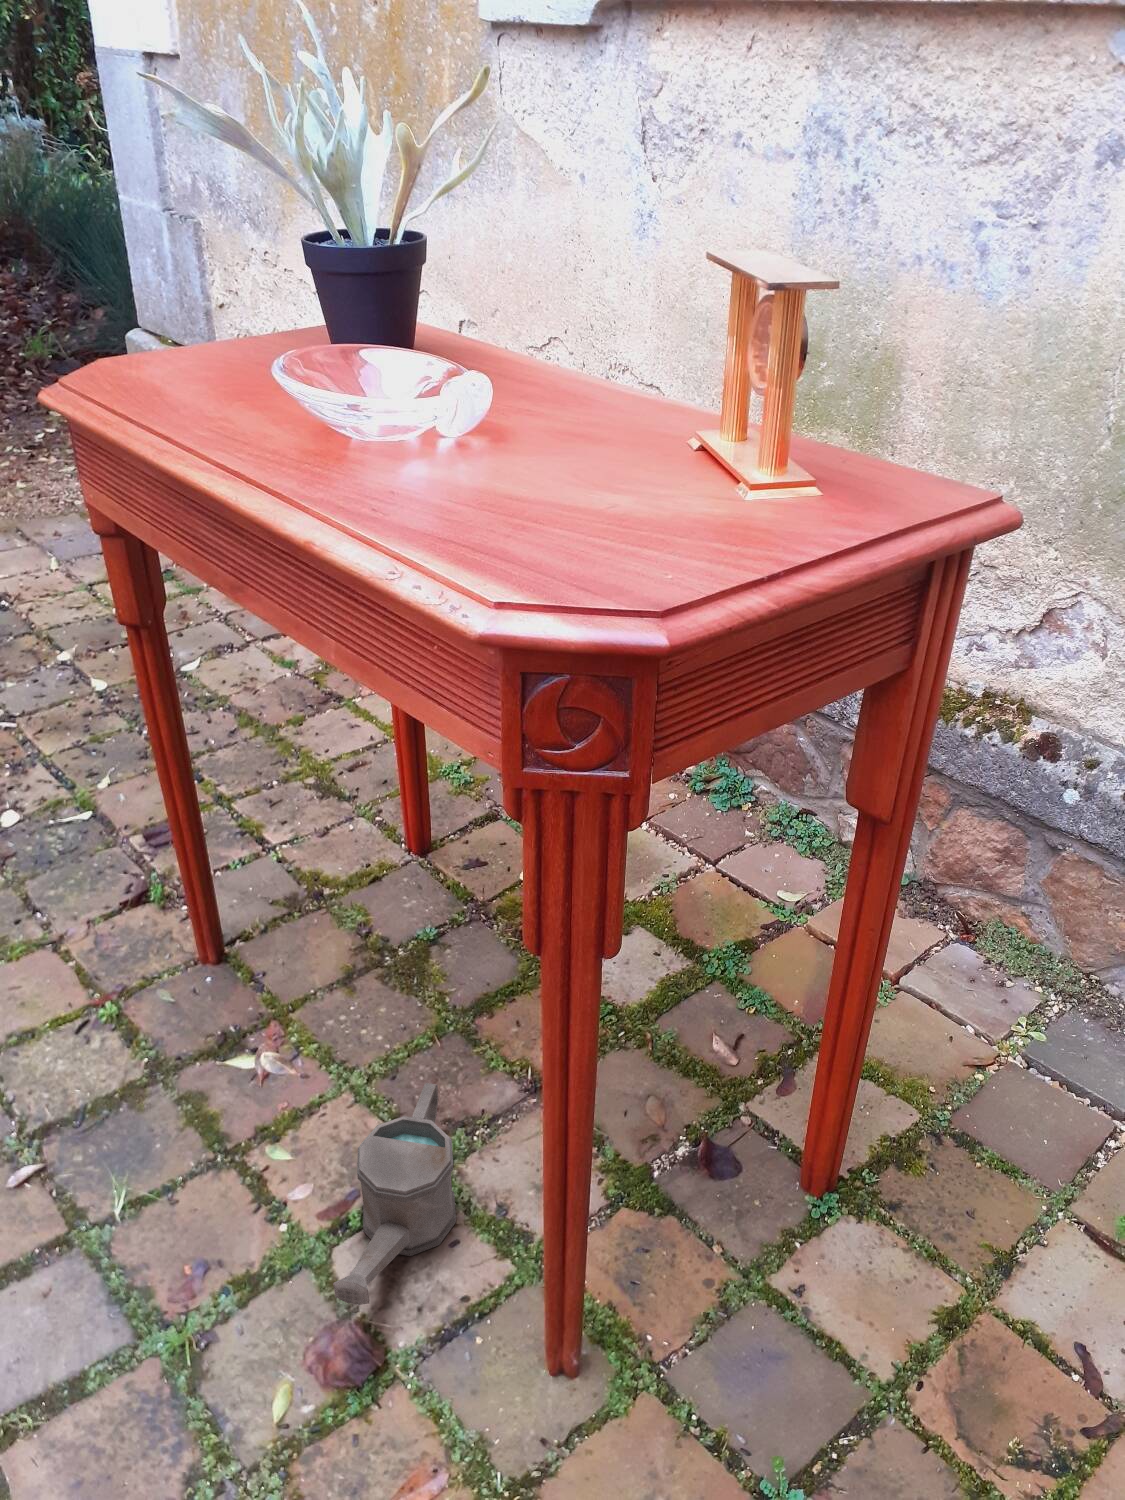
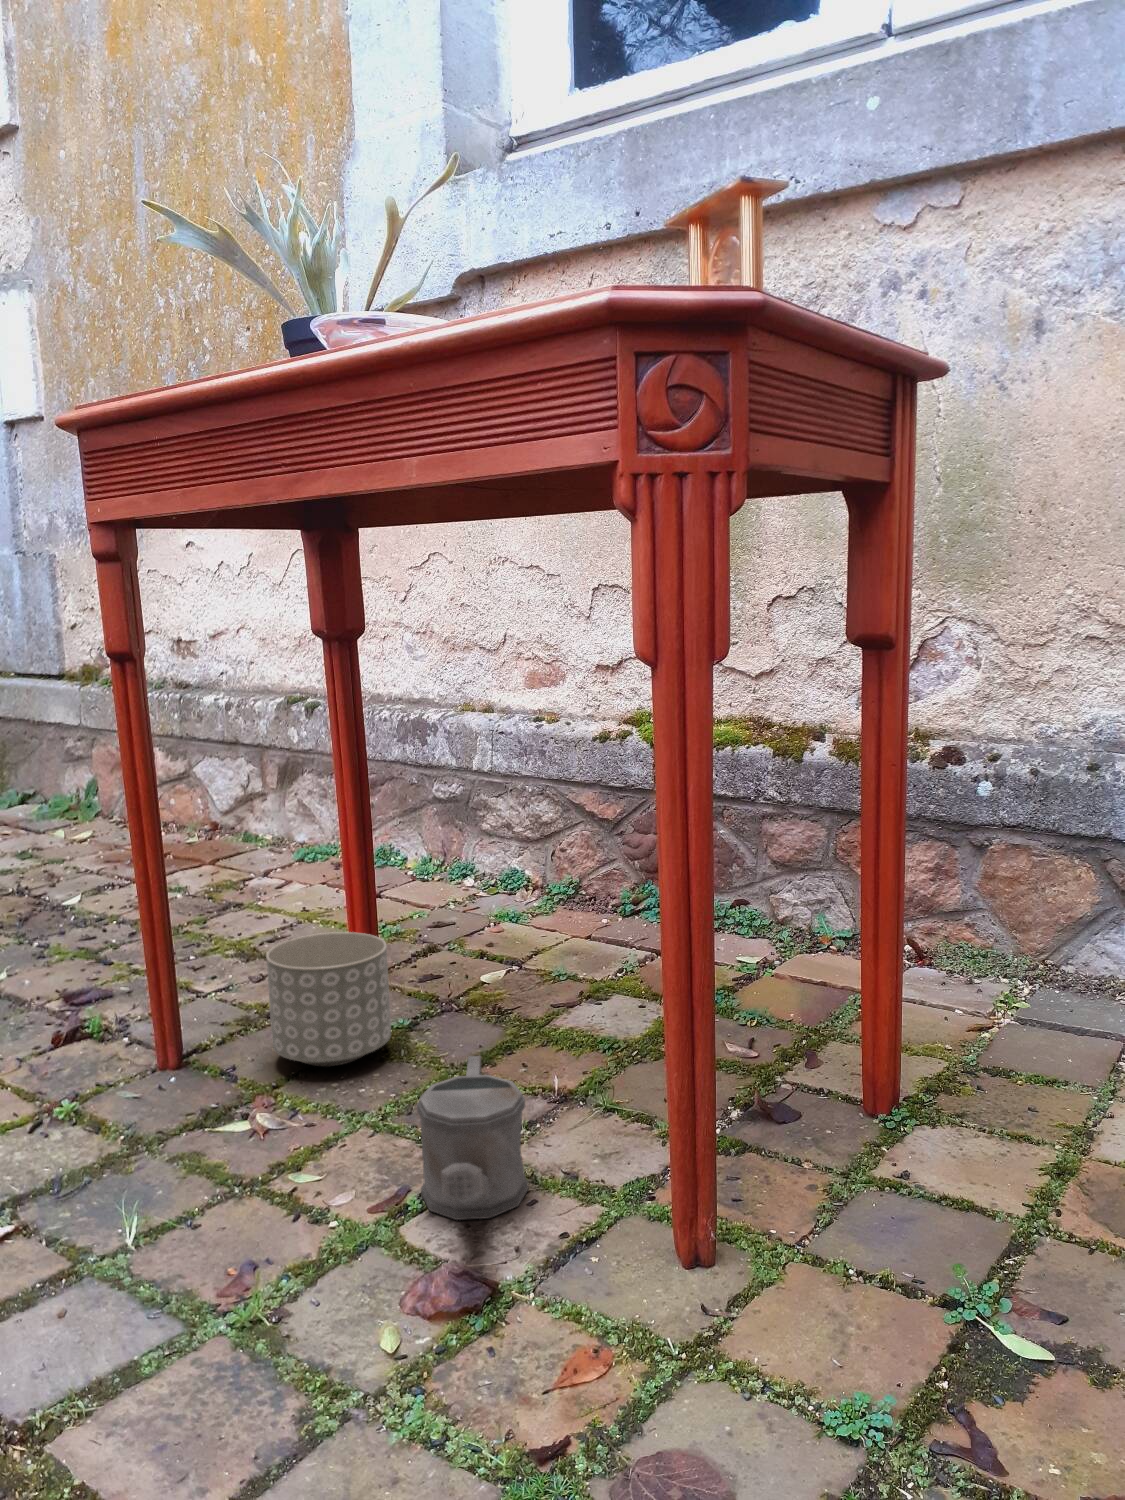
planter: none [283,864,402,1003] -> present [266,932,391,1067]

